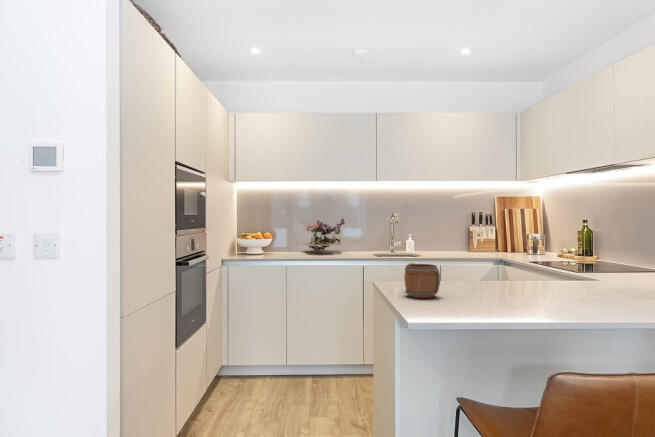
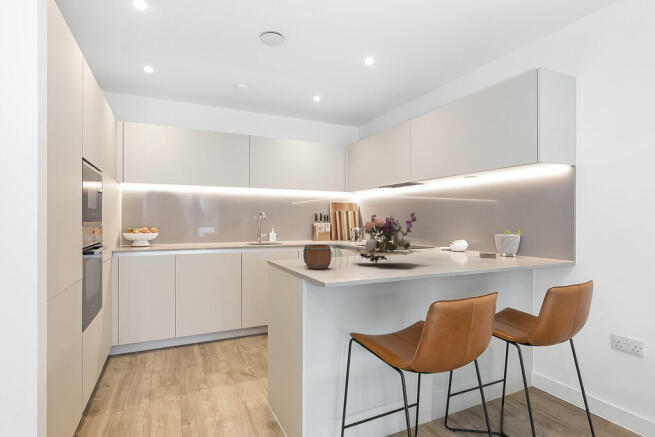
flower arrangement: present [304,218,345,251] -> present [352,212,421,263]

